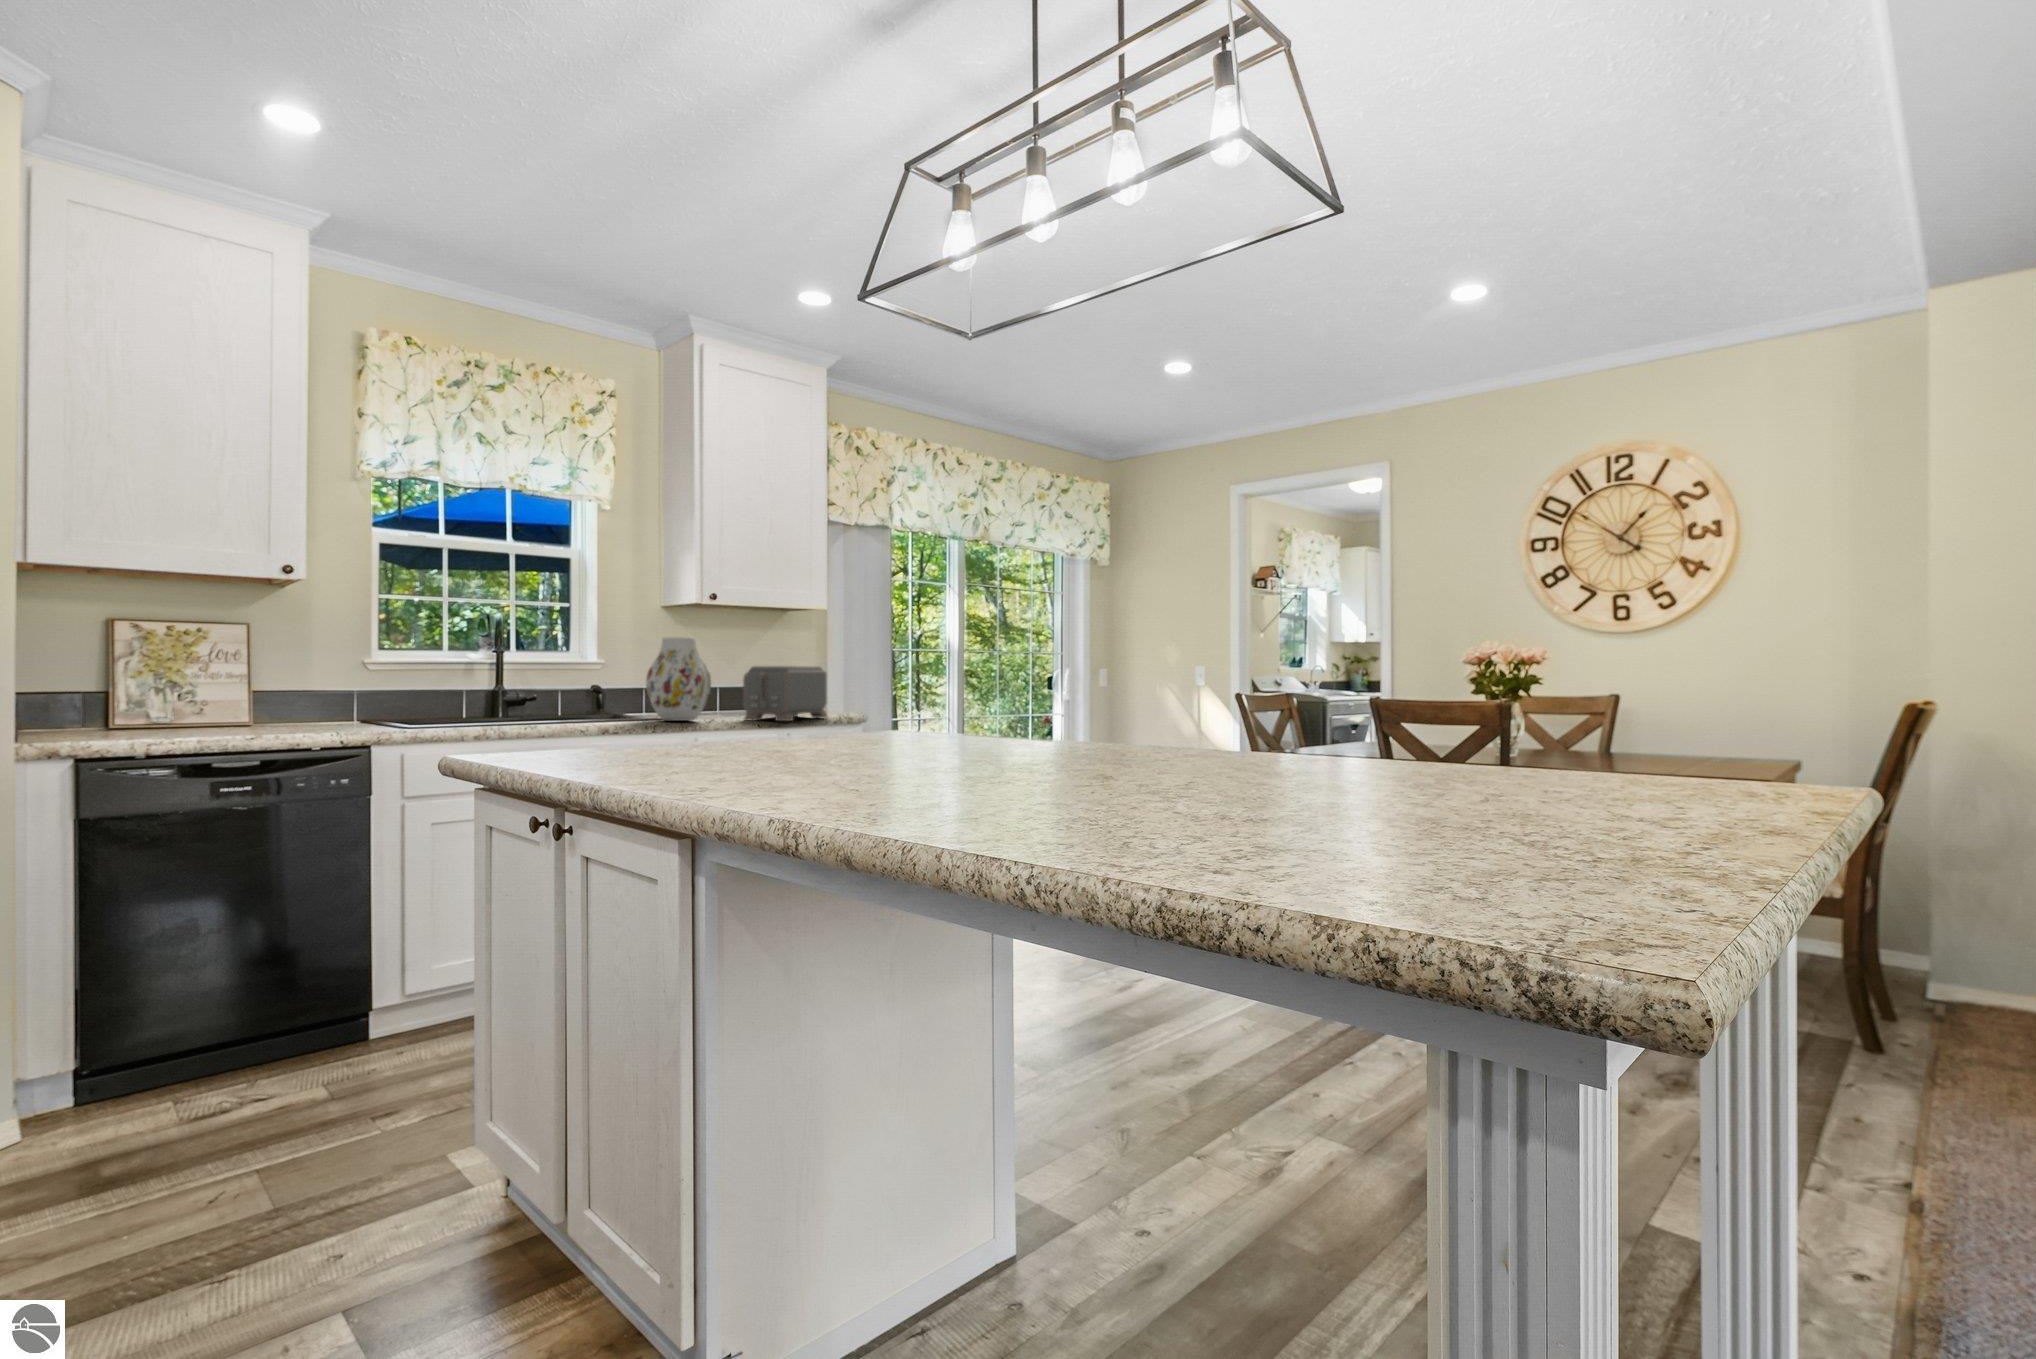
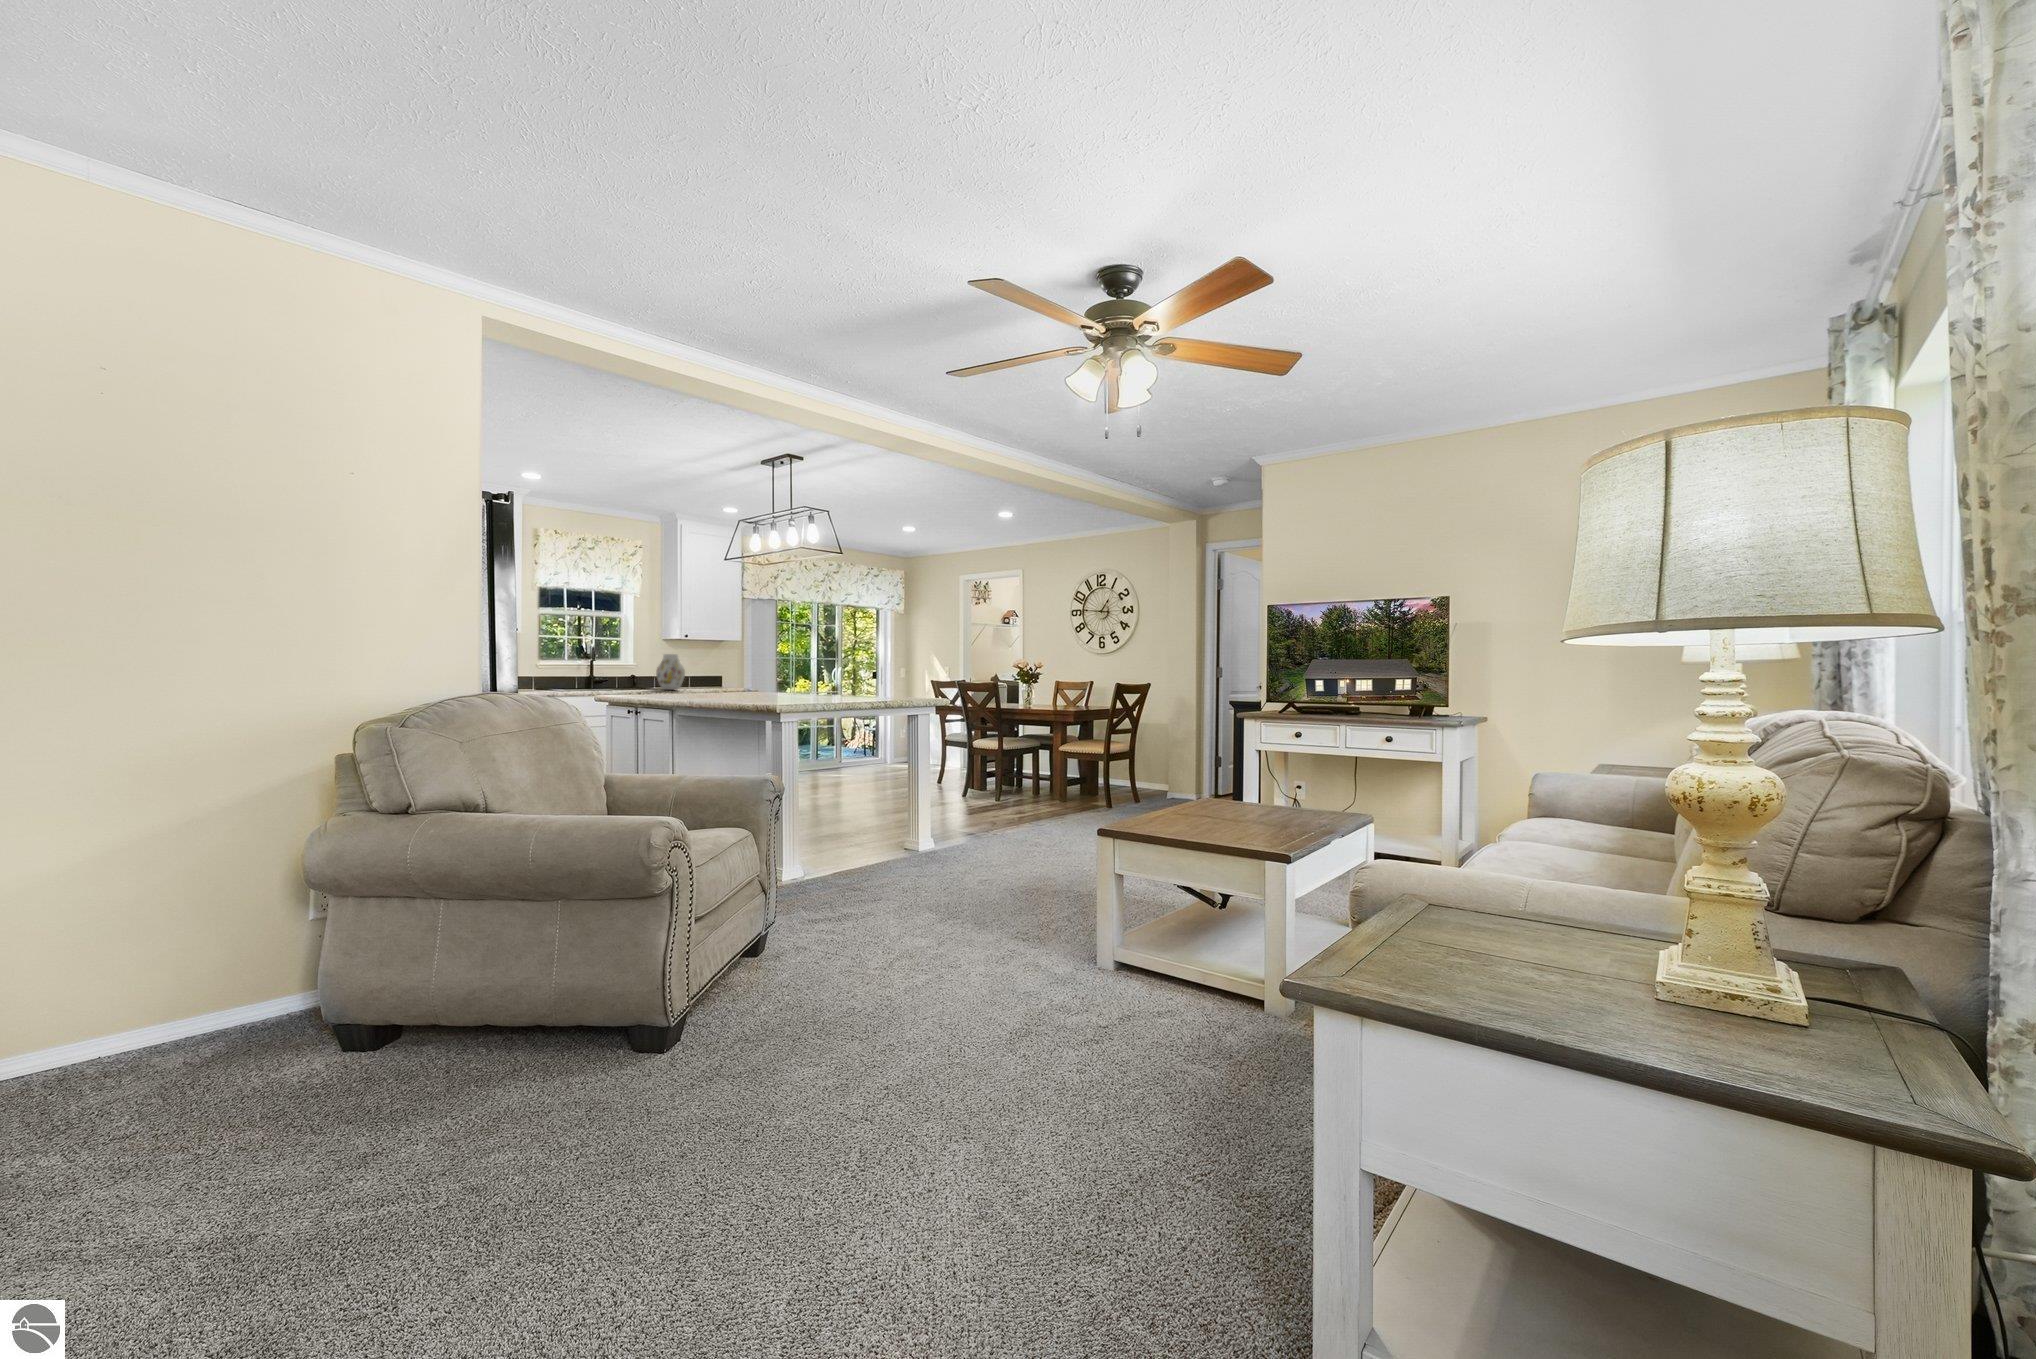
toaster: present [743,666,828,721] -> none [700,666,740,690]

